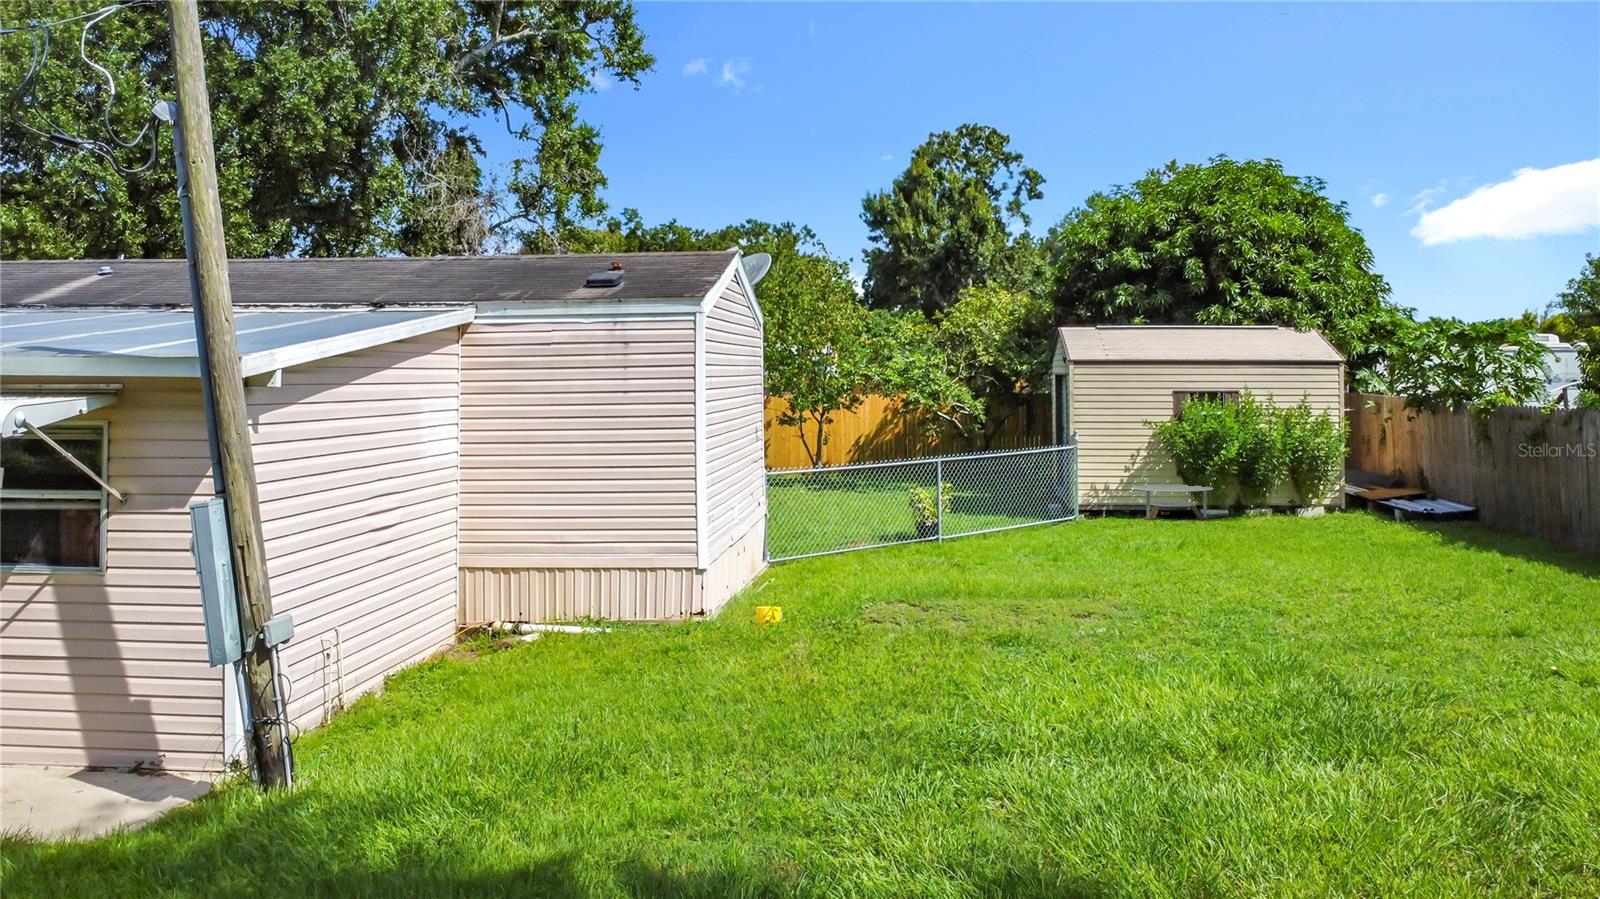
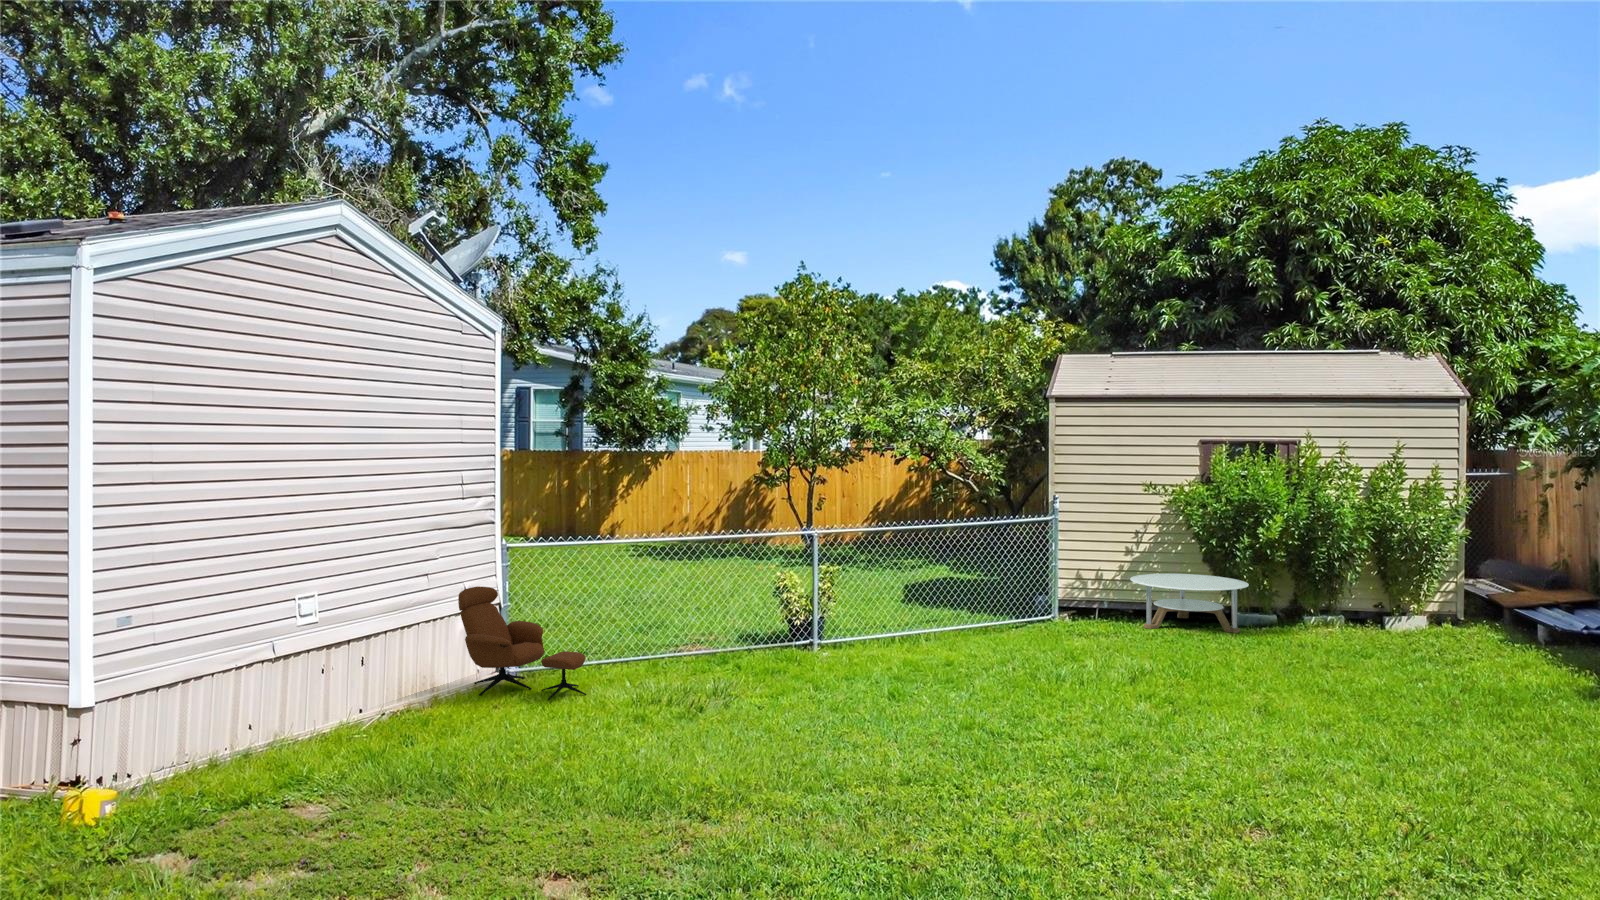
lounge chair: none [739,492,832,561] -> present [458,586,586,700]

